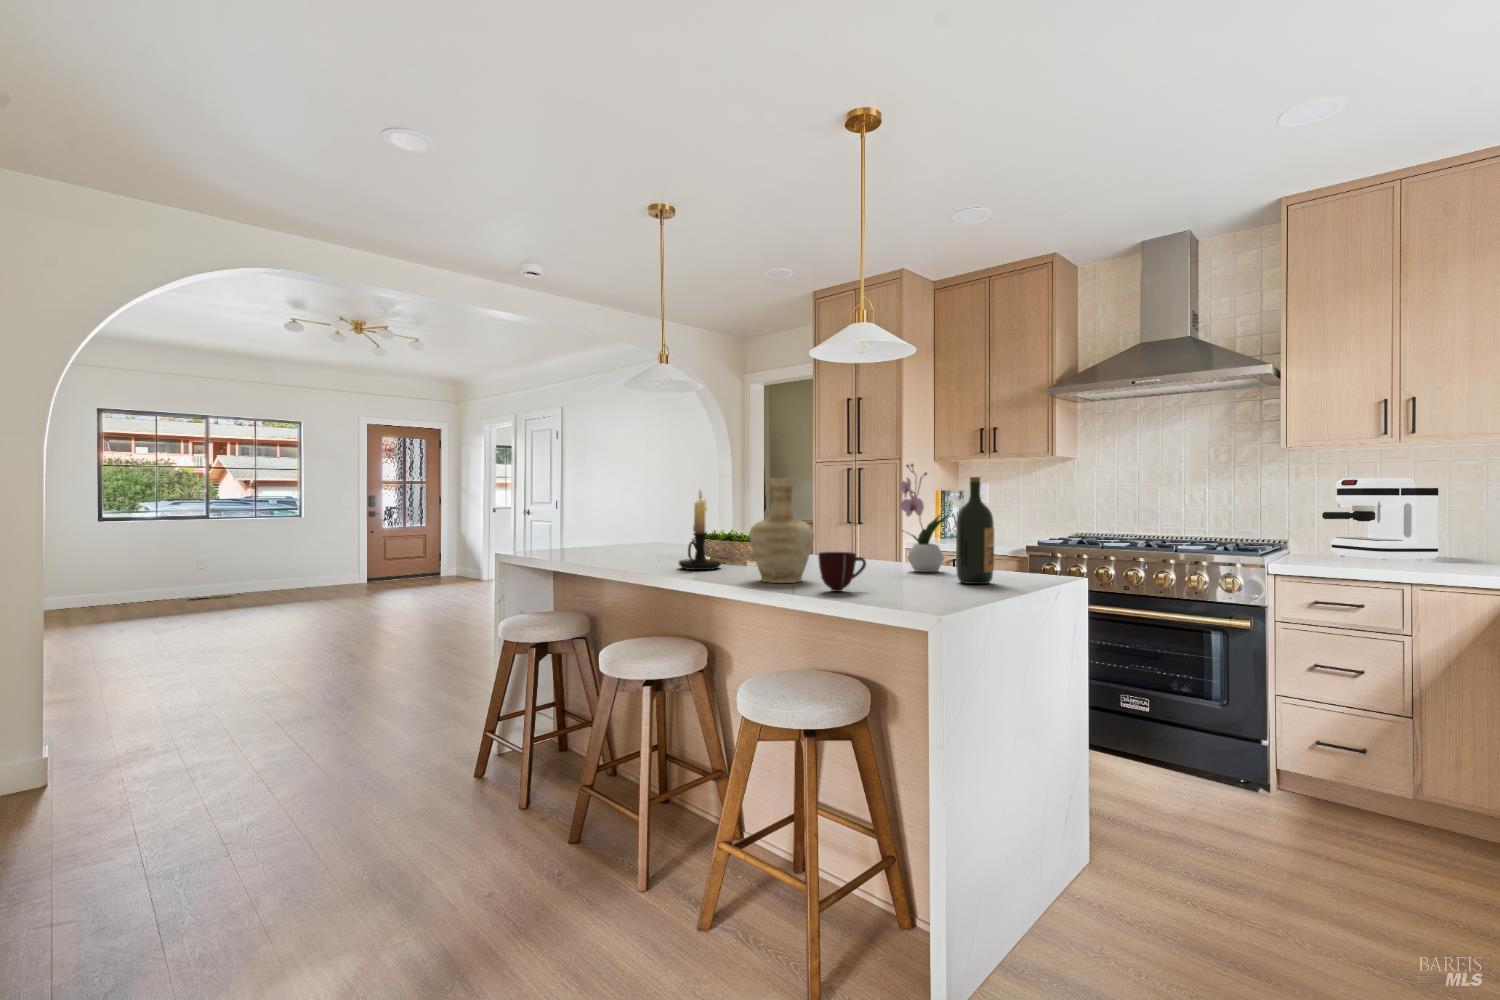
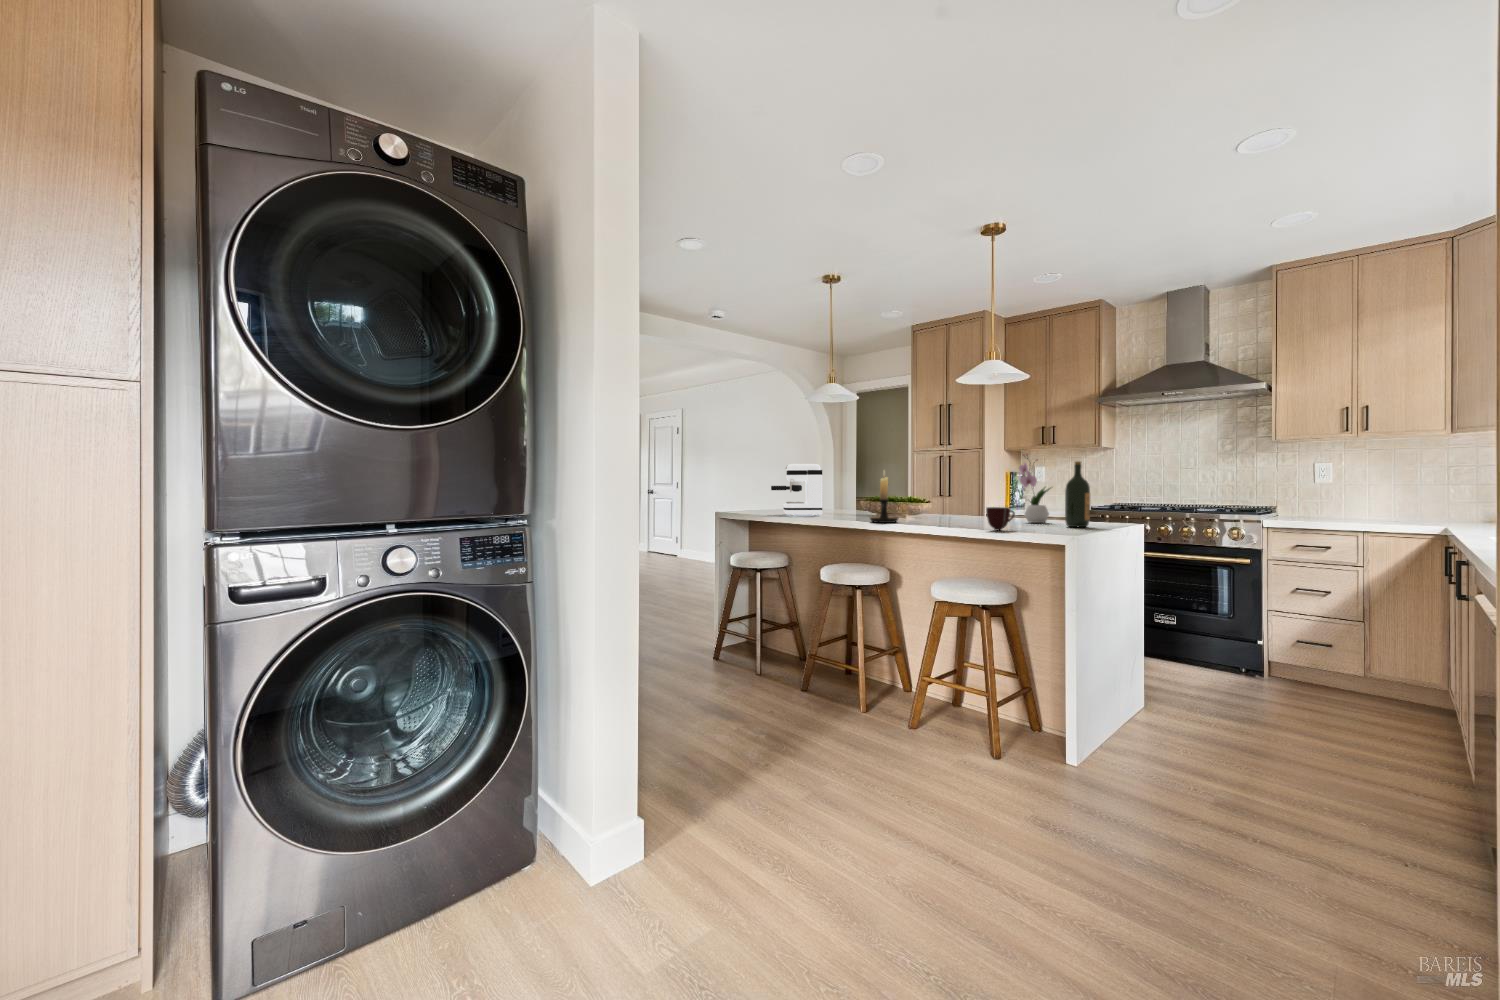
vase: present [749,478,814,583] -> none [931,463,974,527]
coffee maker: present [1322,478,1439,560] -> present [771,464,822,516]

